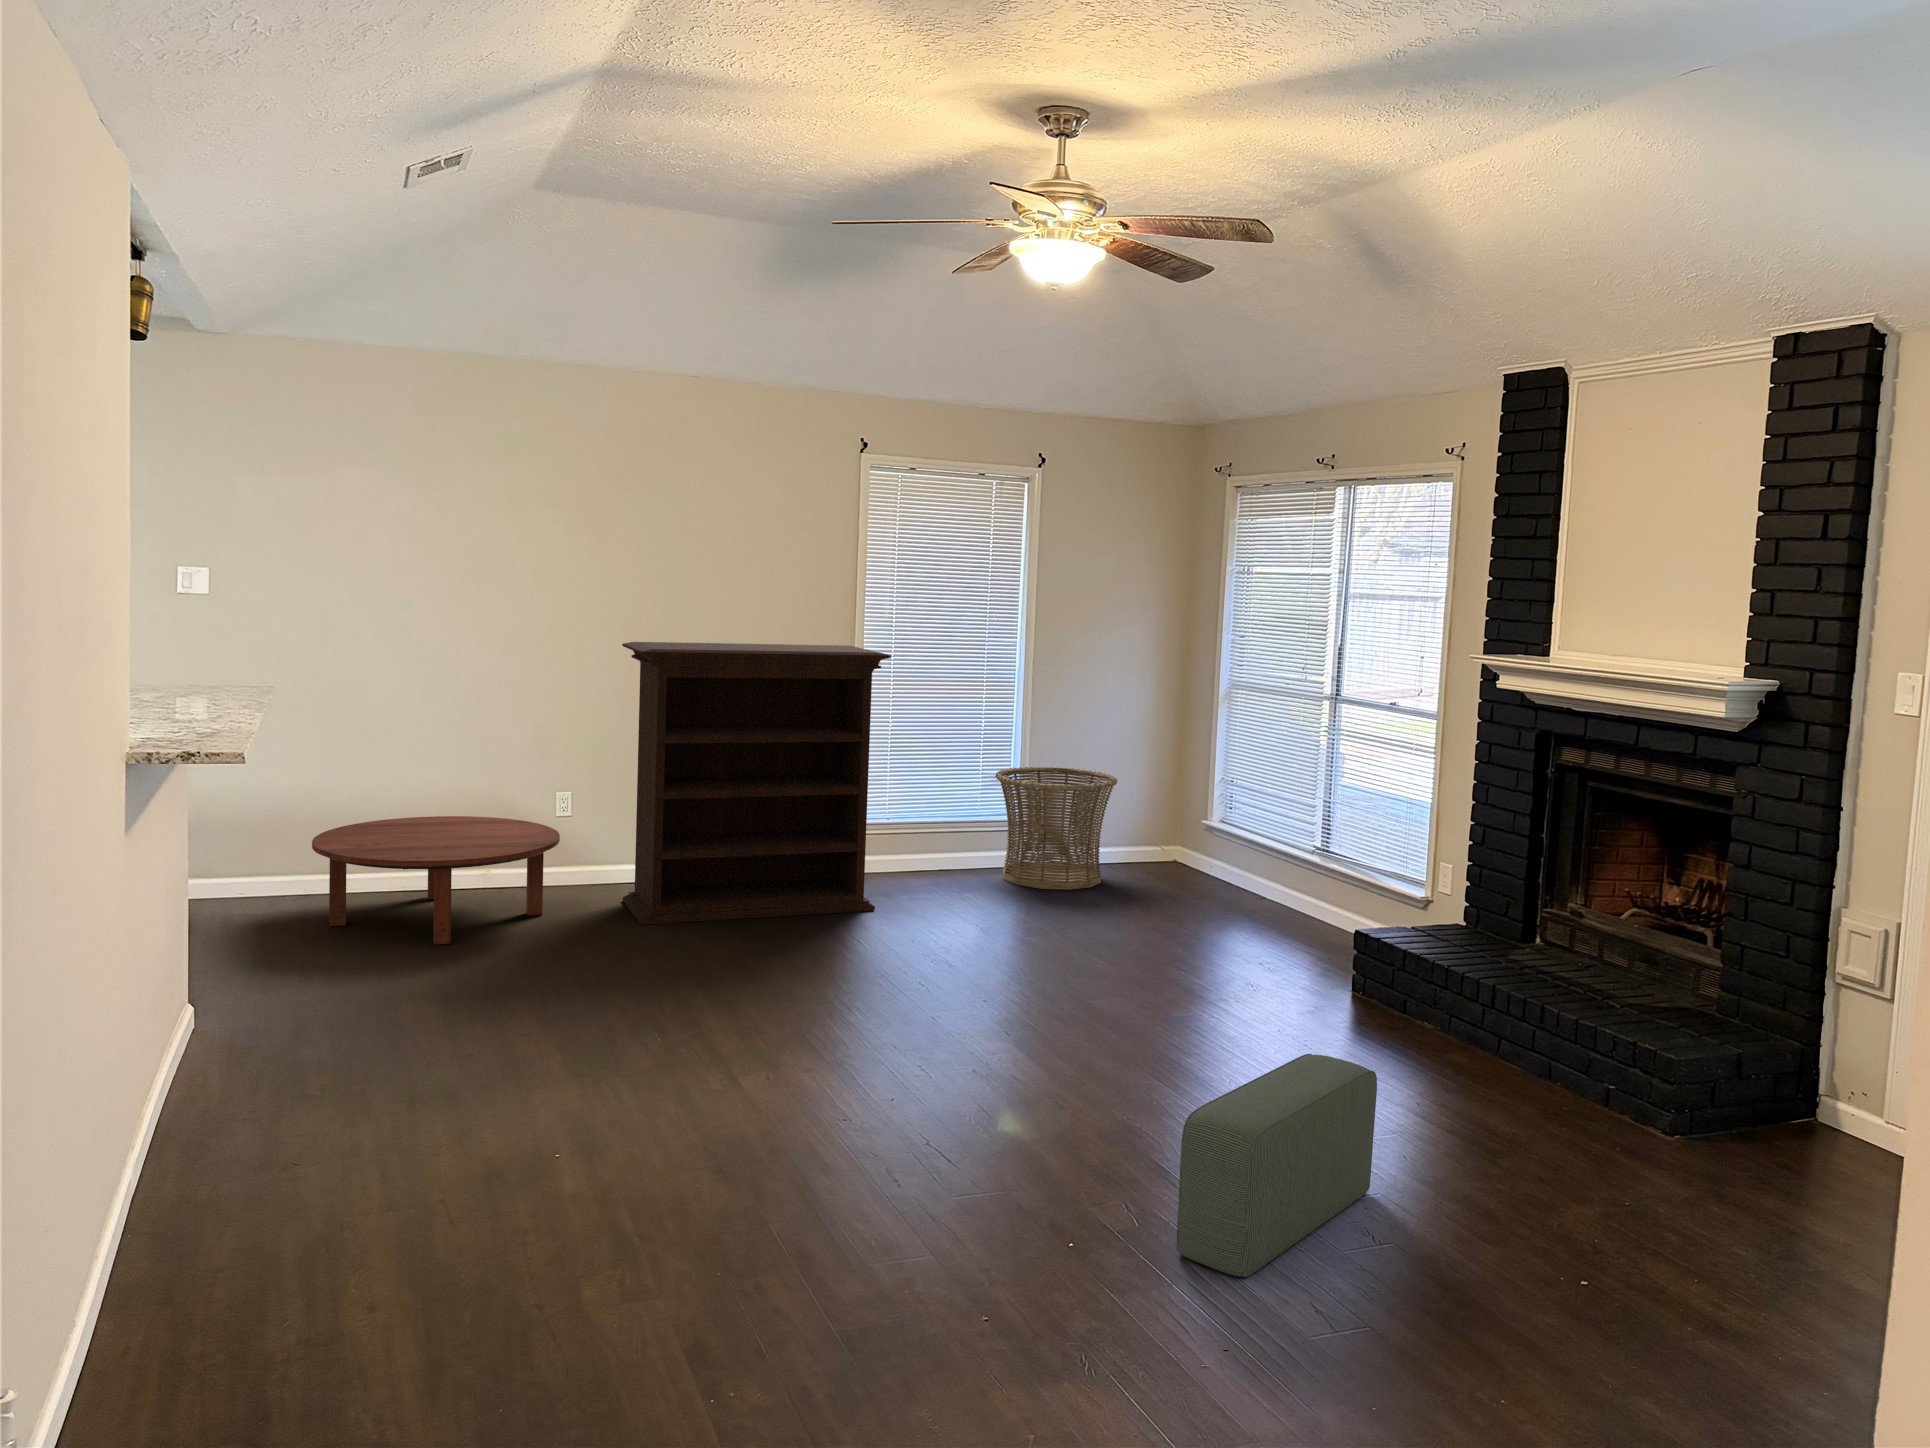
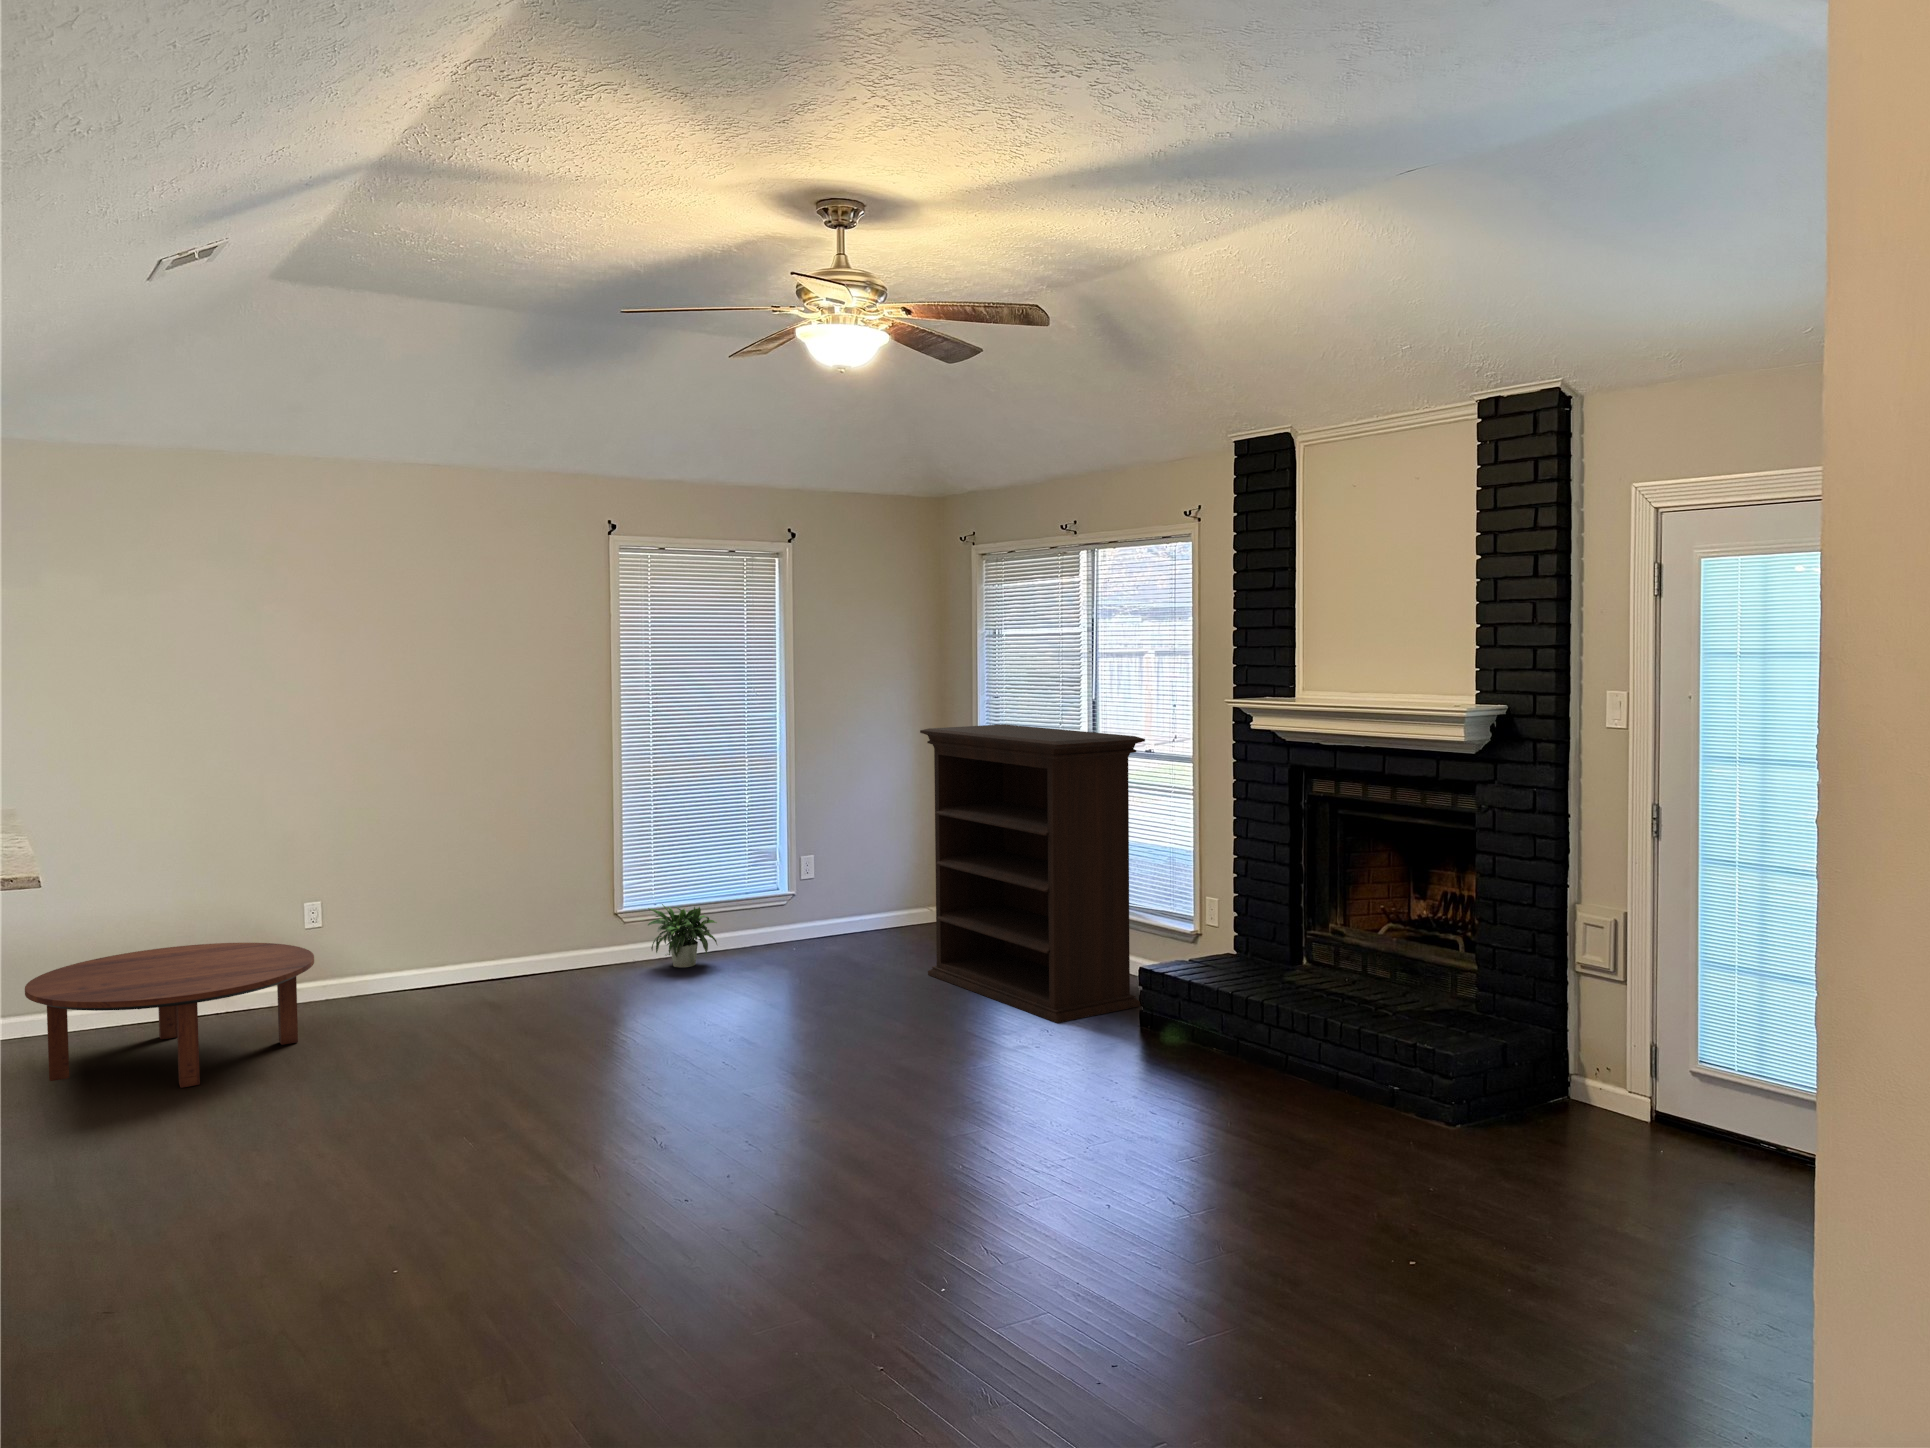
bookshelf: present [622,642,891,925] -> present [920,724,1145,1023]
basket: present [995,767,1117,890] -> none [766,837,889,959]
potted plant: none [859,819,941,883] -> present [633,904,717,967]
pouf: present [1176,1054,1377,1277] -> none [1045,1092,1208,1317]

